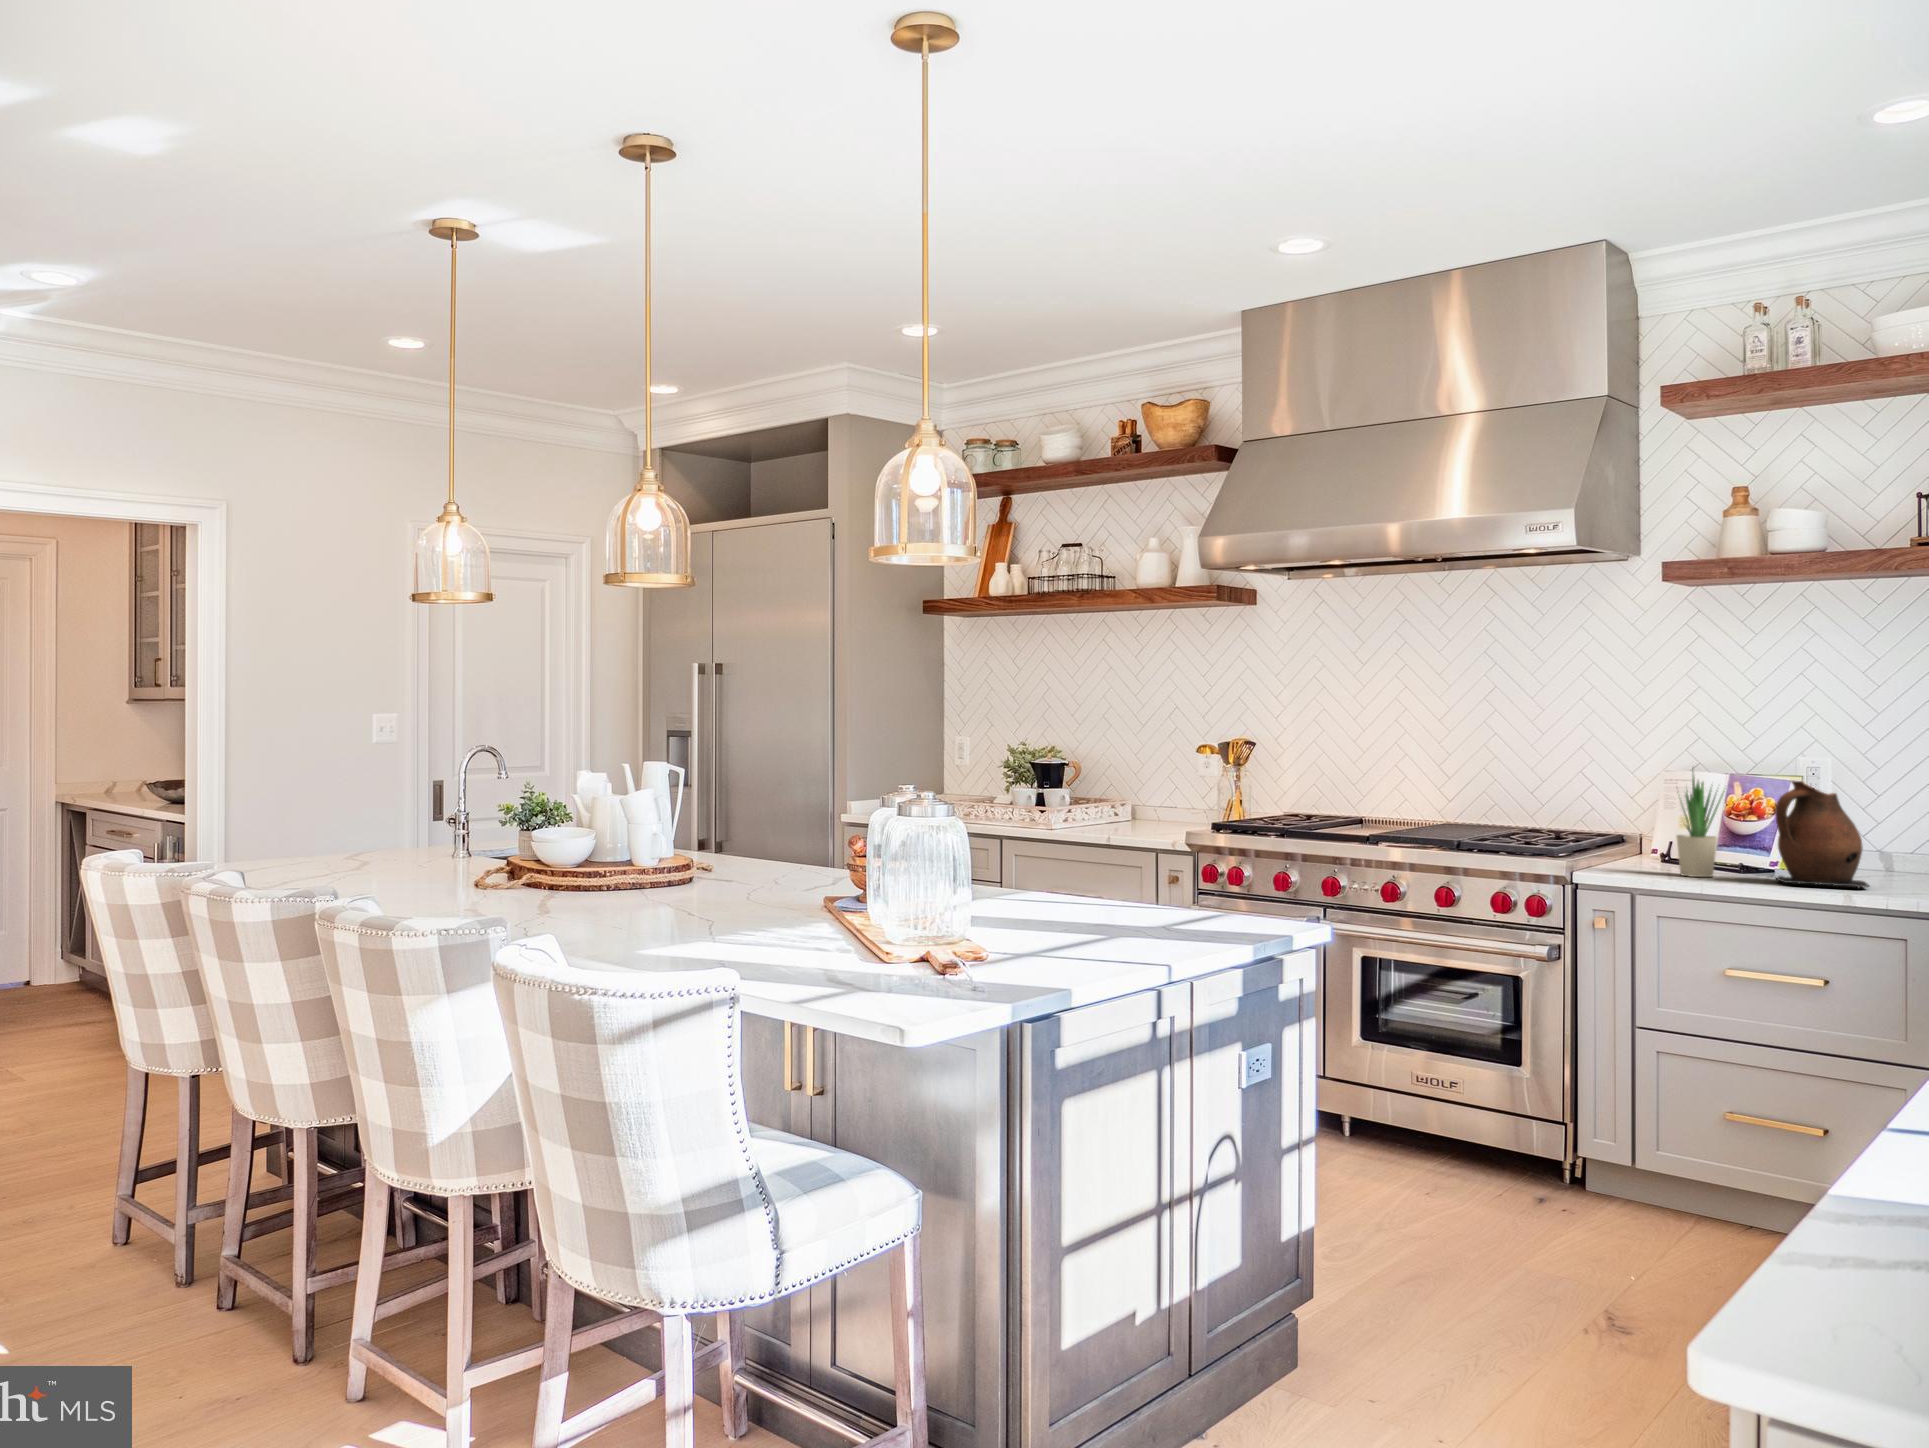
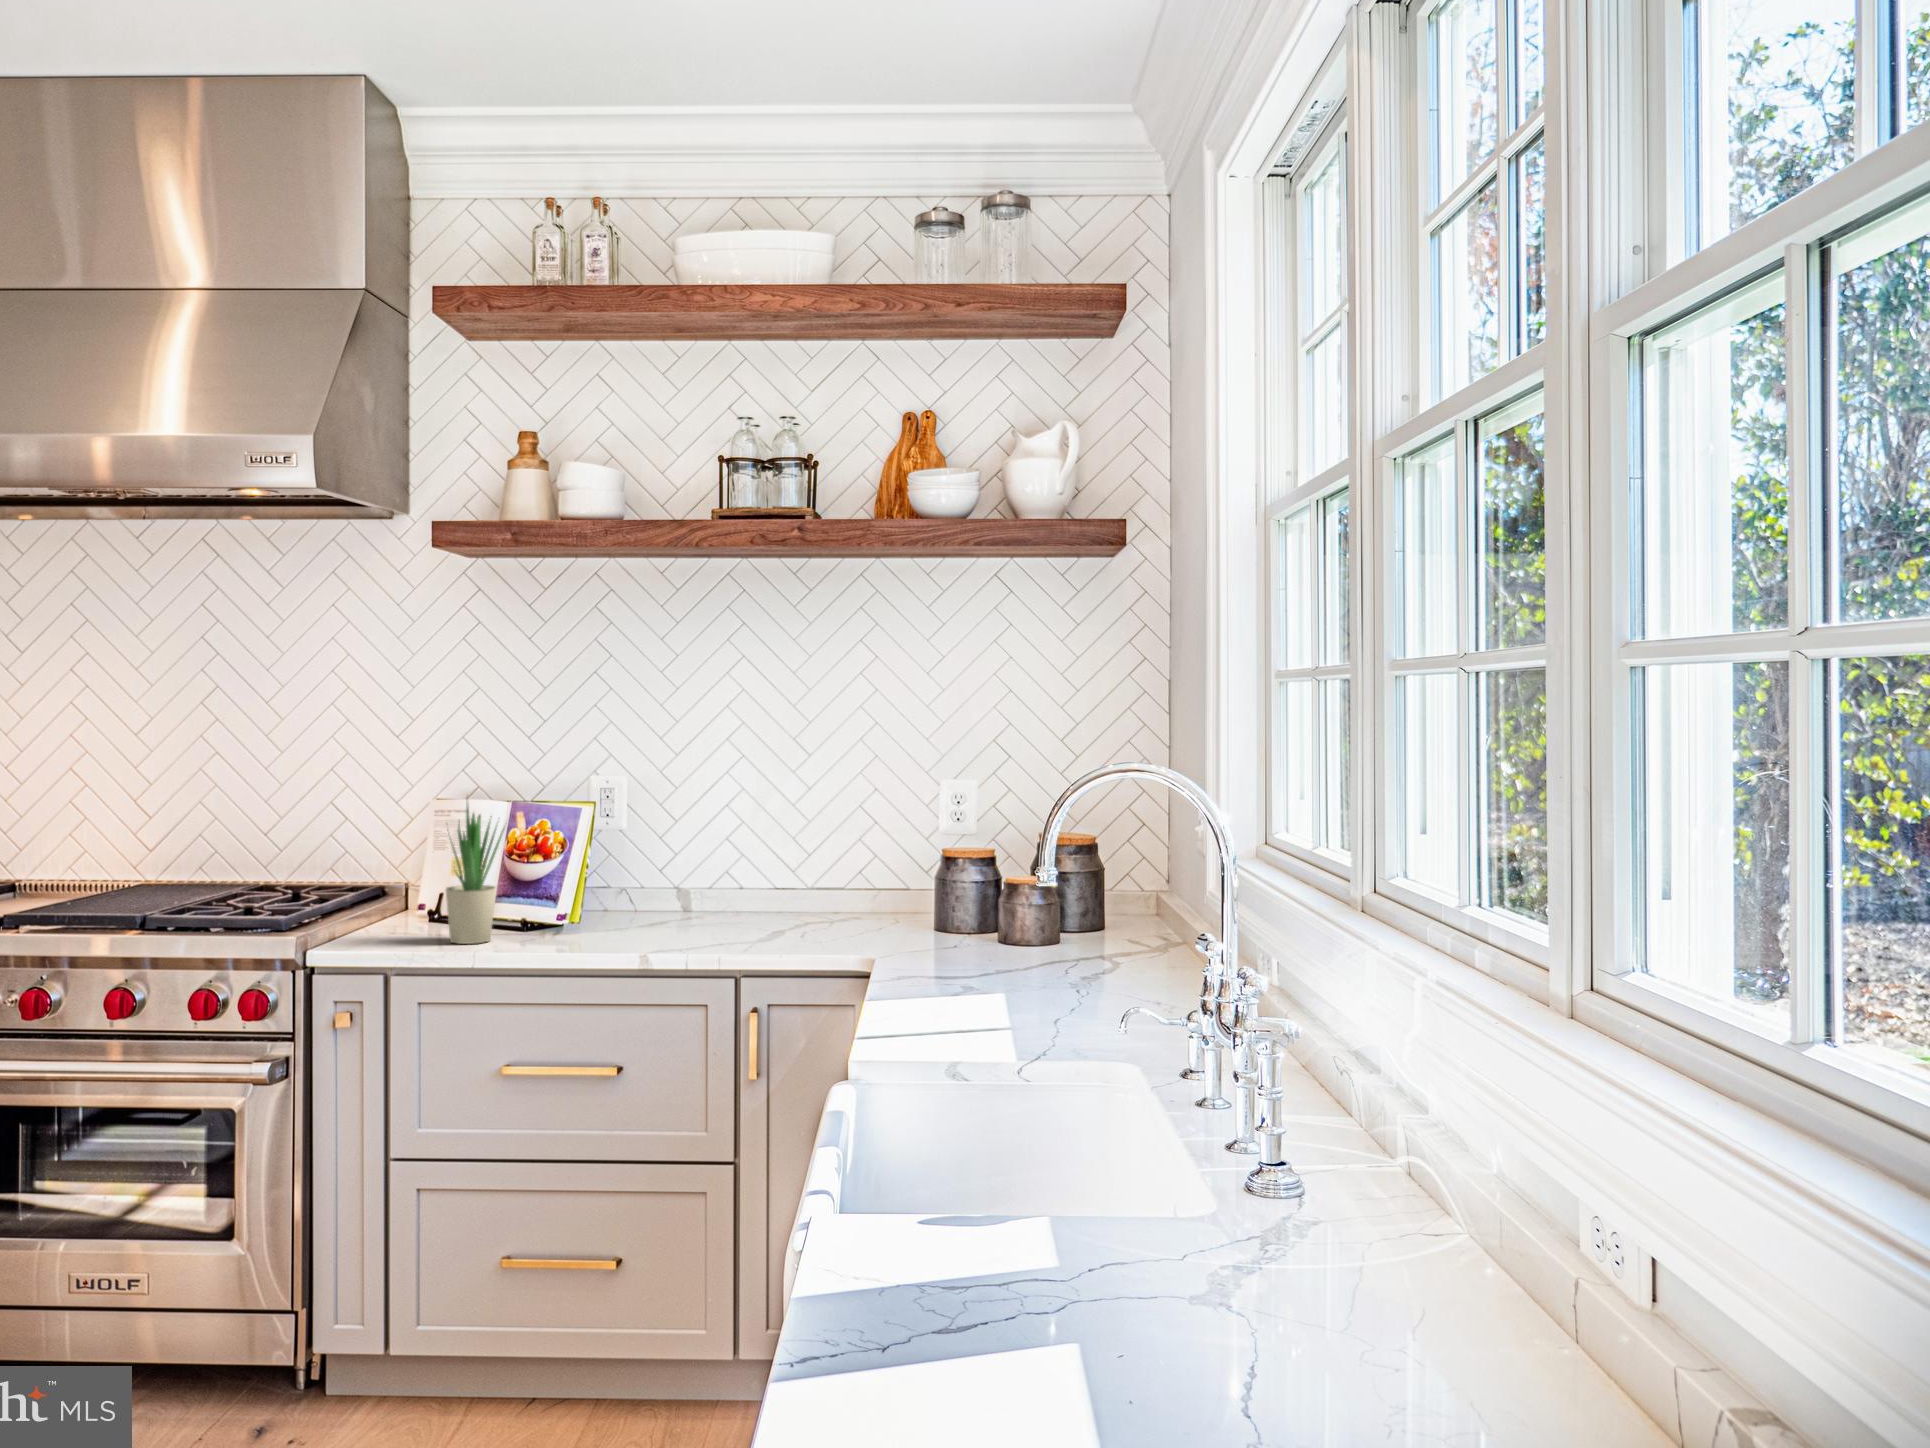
ceramic pitcher: present [1775,781,1869,888] -> none [559,811,670,947]

